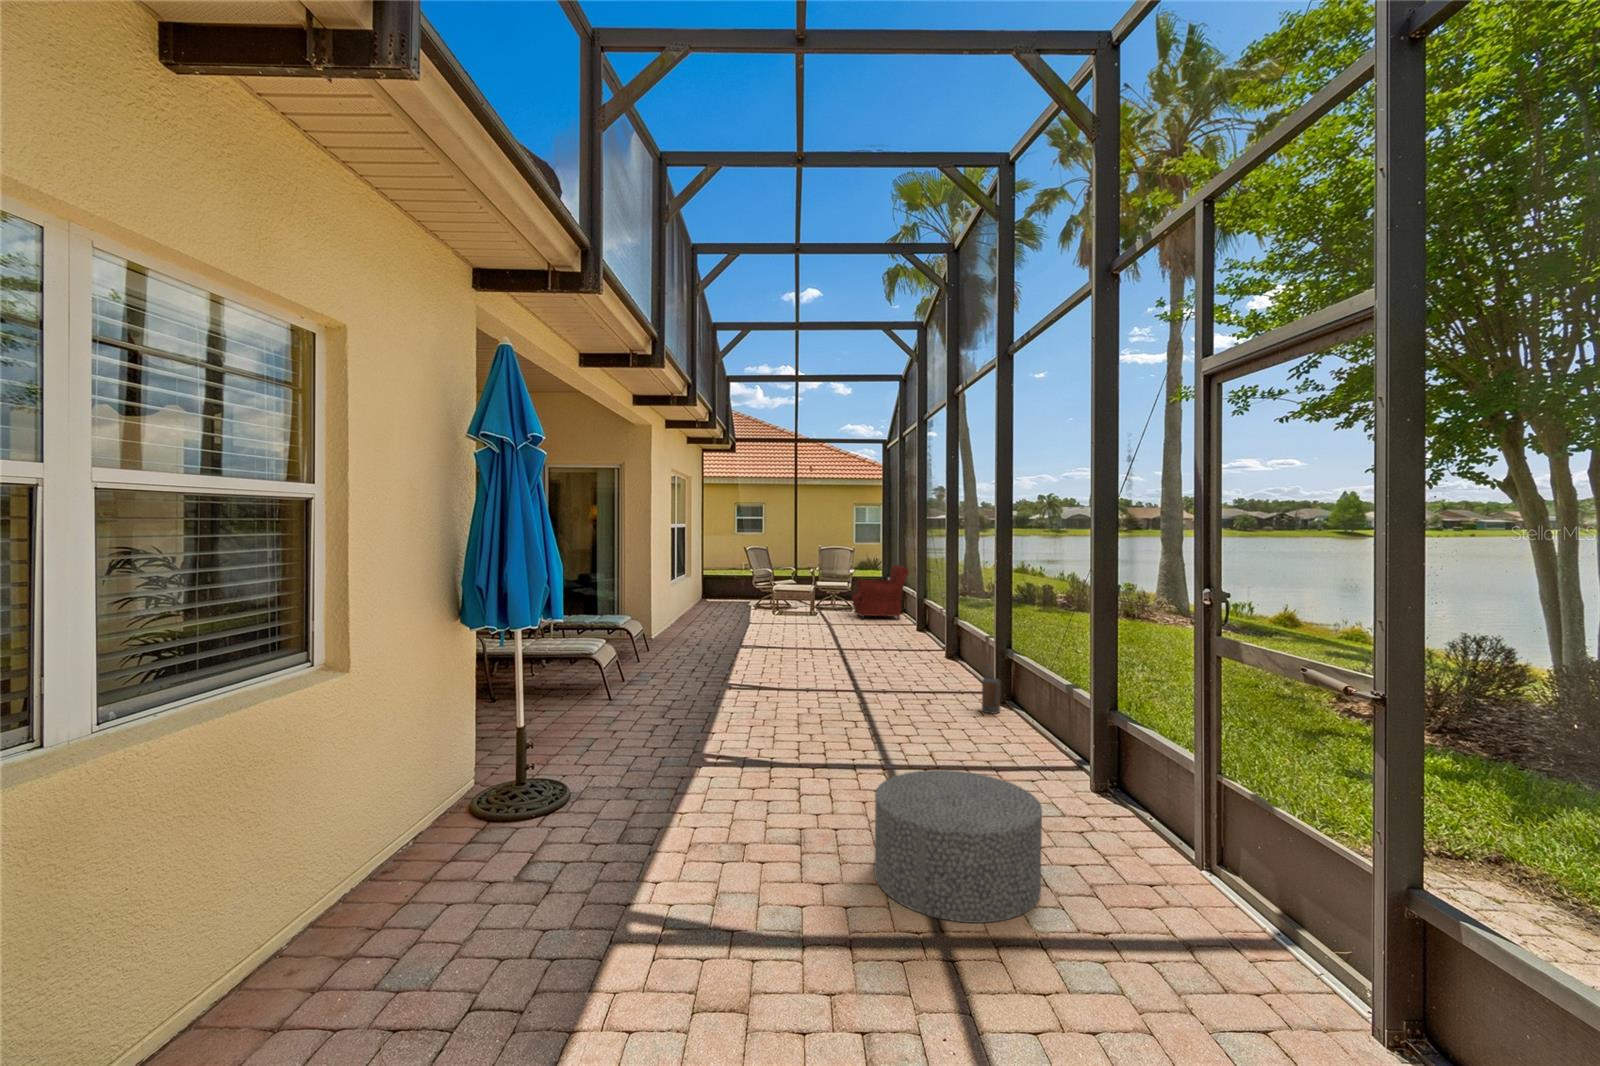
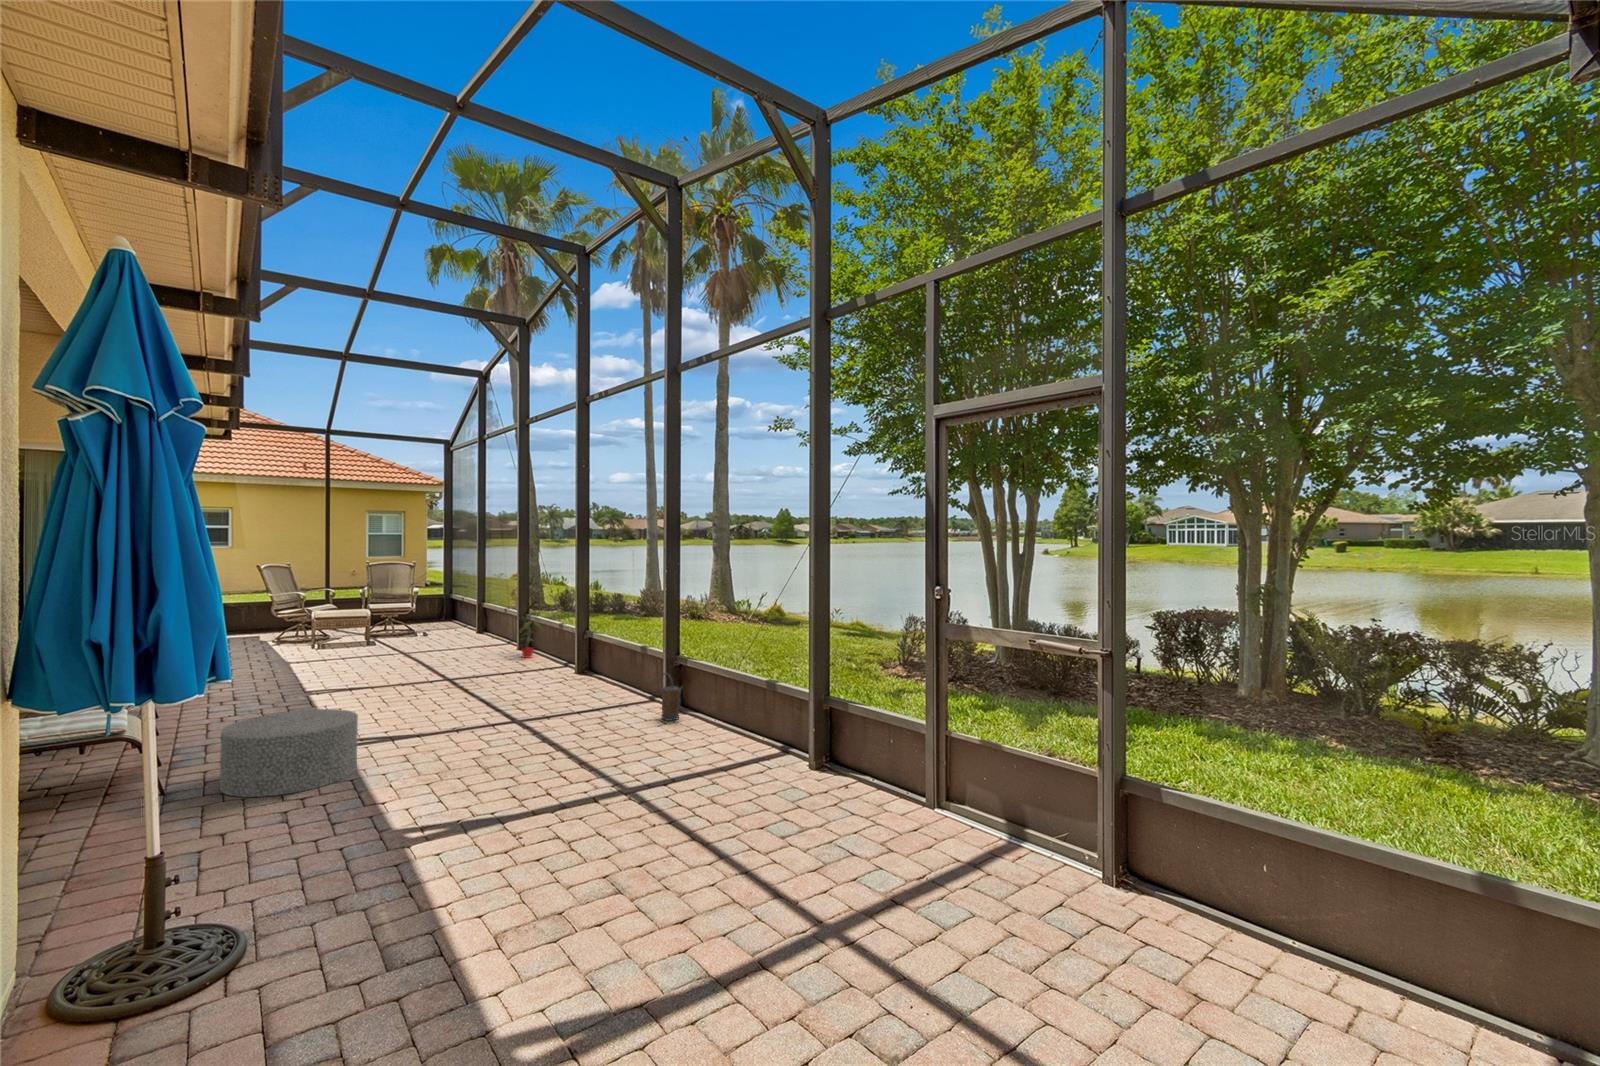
armchair: present [852,565,909,620] -> none [425,580,499,644]
potted plant: none [901,599,928,639] -> present [519,617,542,658]
ottoman: present [874,770,1042,923] -> present [220,709,358,797]

